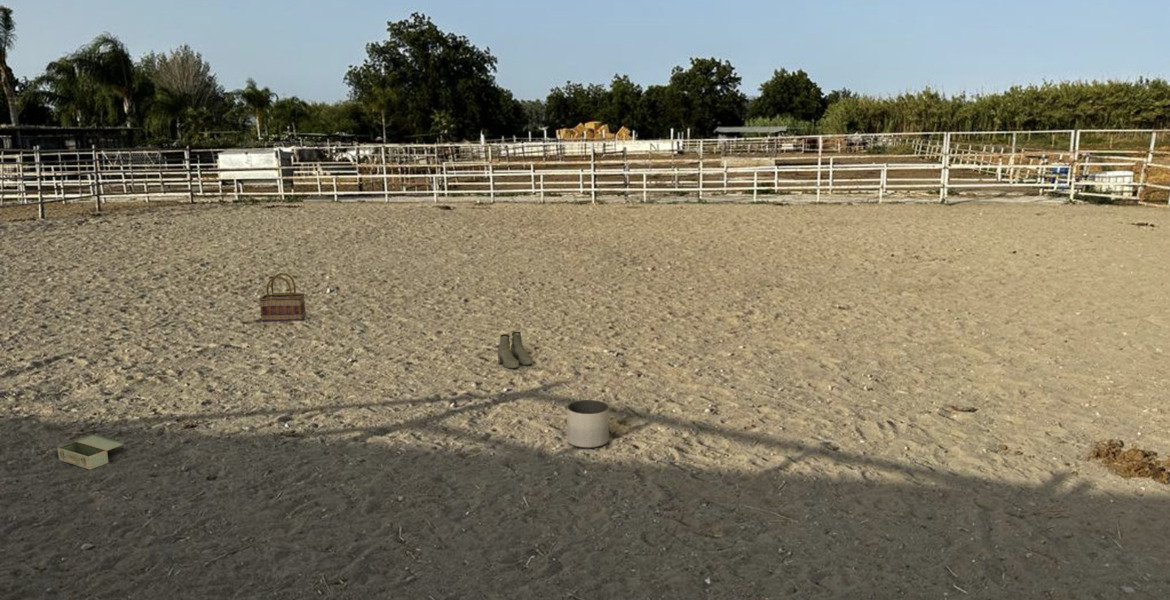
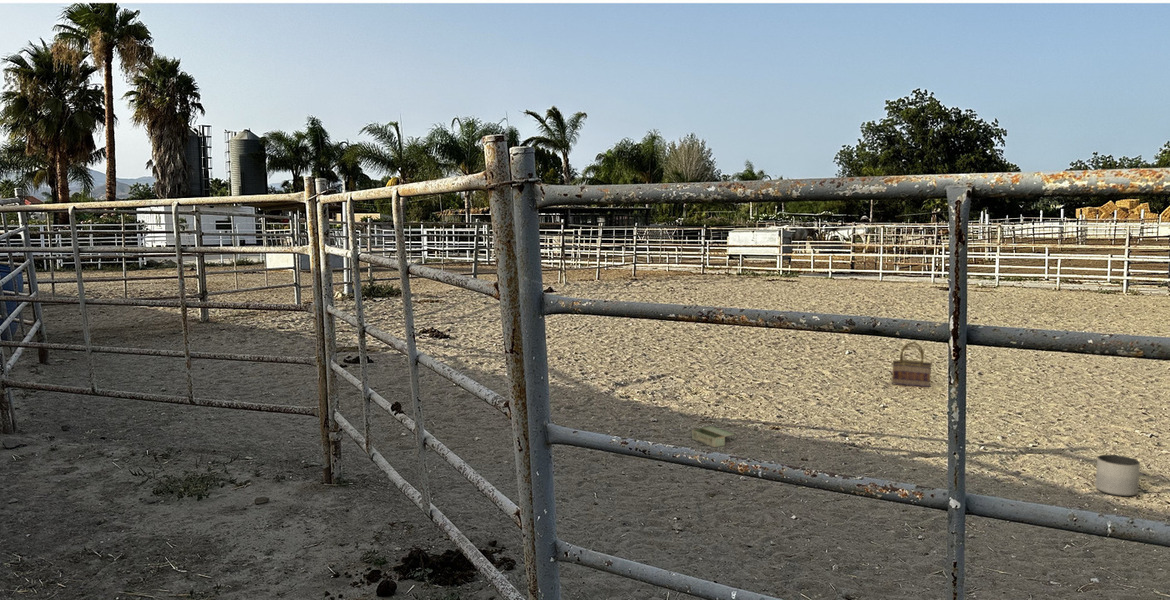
basket: present [259,273,305,322] -> present [892,342,932,387]
boots: present [497,332,532,369] -> none [1022,398,1057,430]

